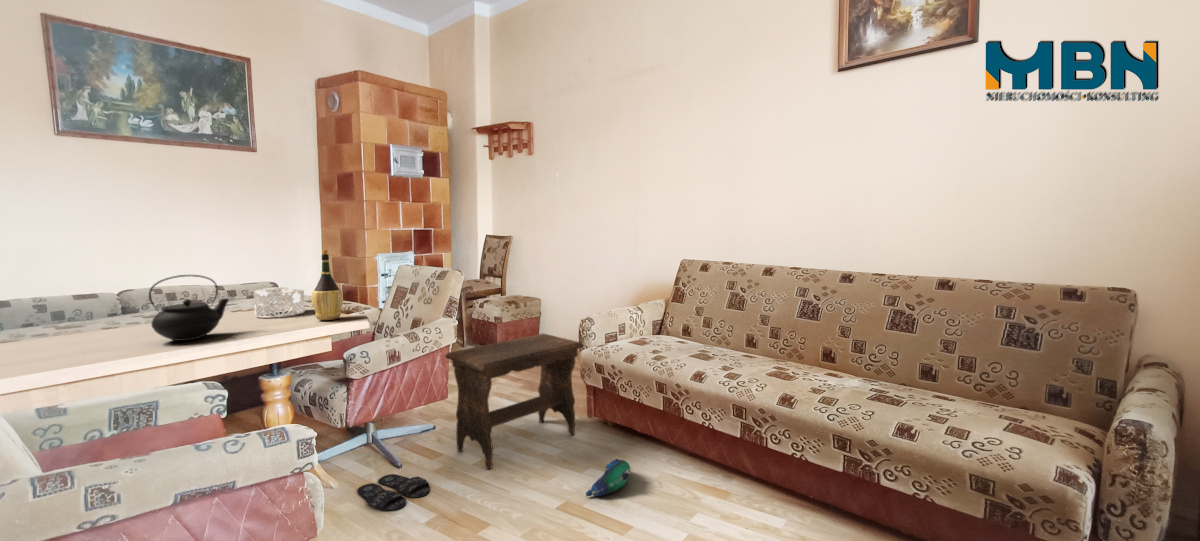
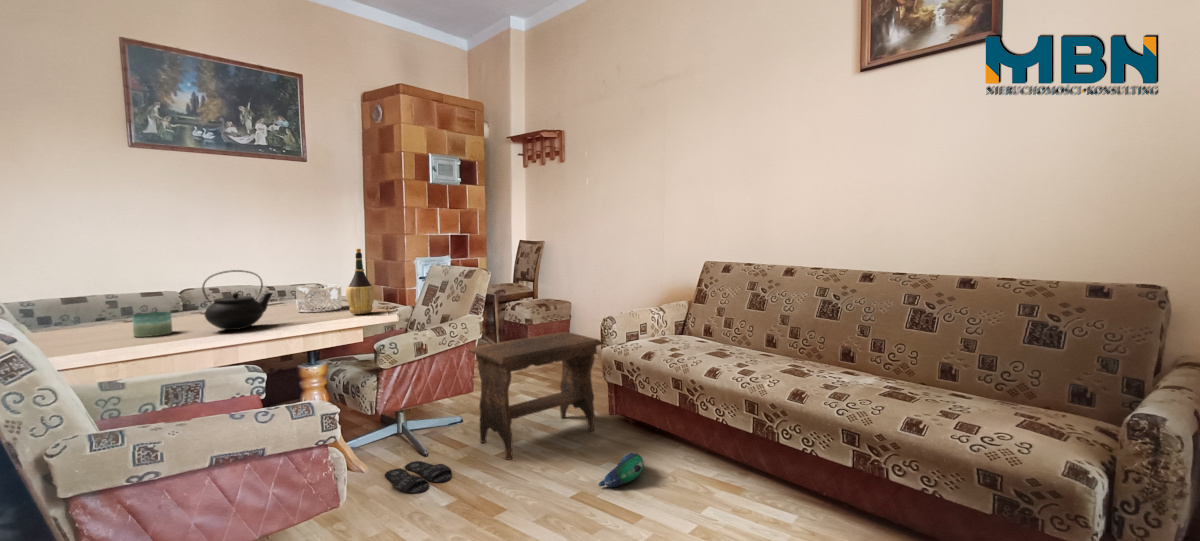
candle: none [65,321,113,350] -> present [132,312,172,337]

